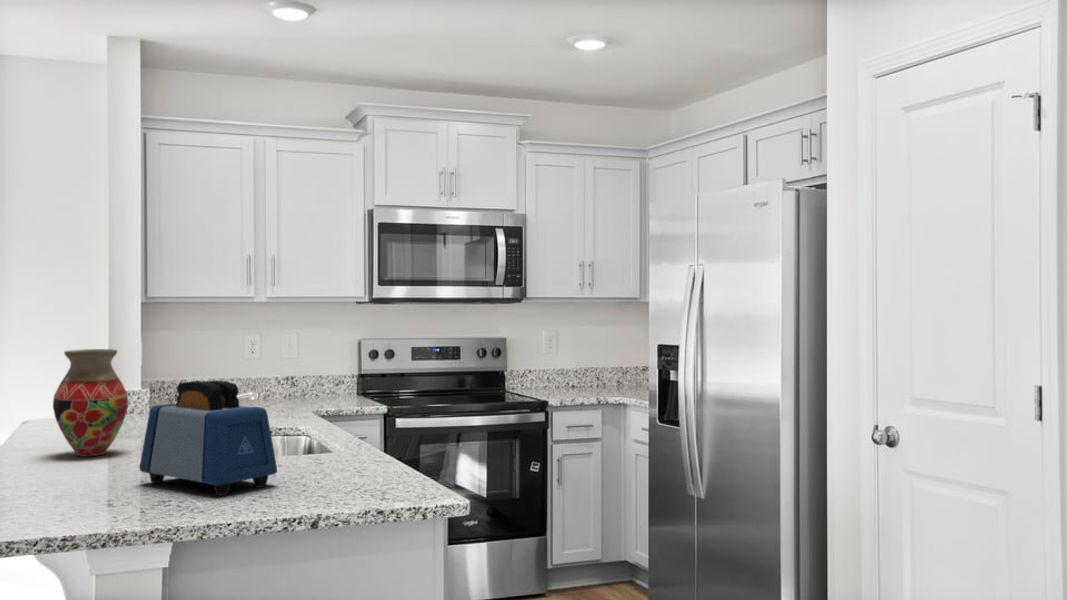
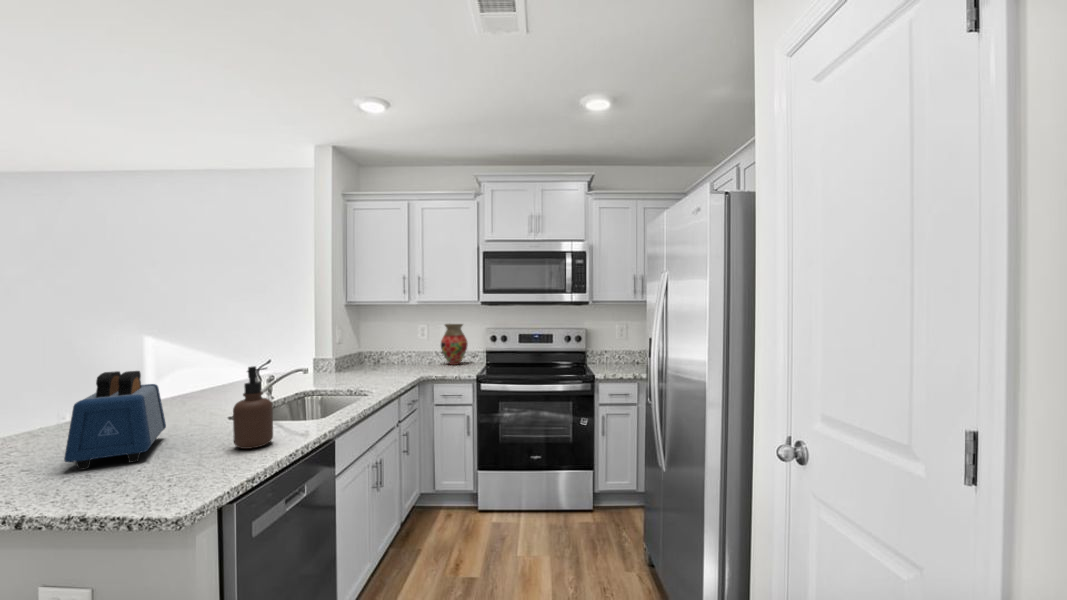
vase: present [53,349,128,456] -> present [441,324,468,365]
soap dispenser: none [333,373,375,471] -> present [233,366,273,449]

